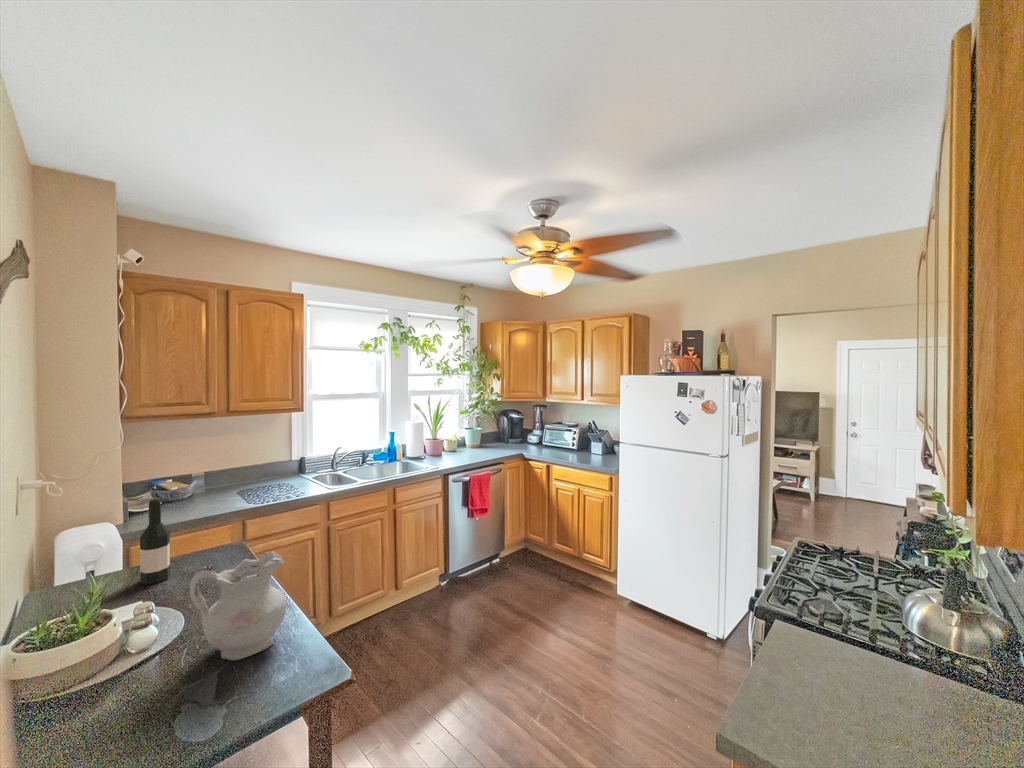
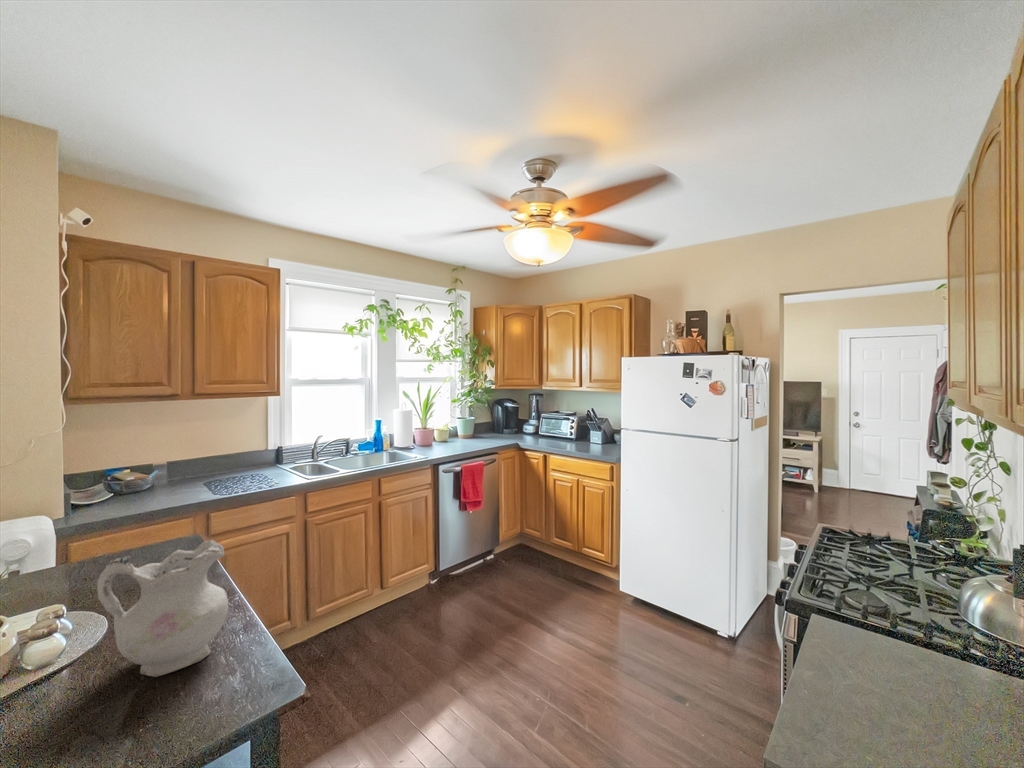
wine bottle: present [140,498,170,585] -> none [67,482,106,584]

